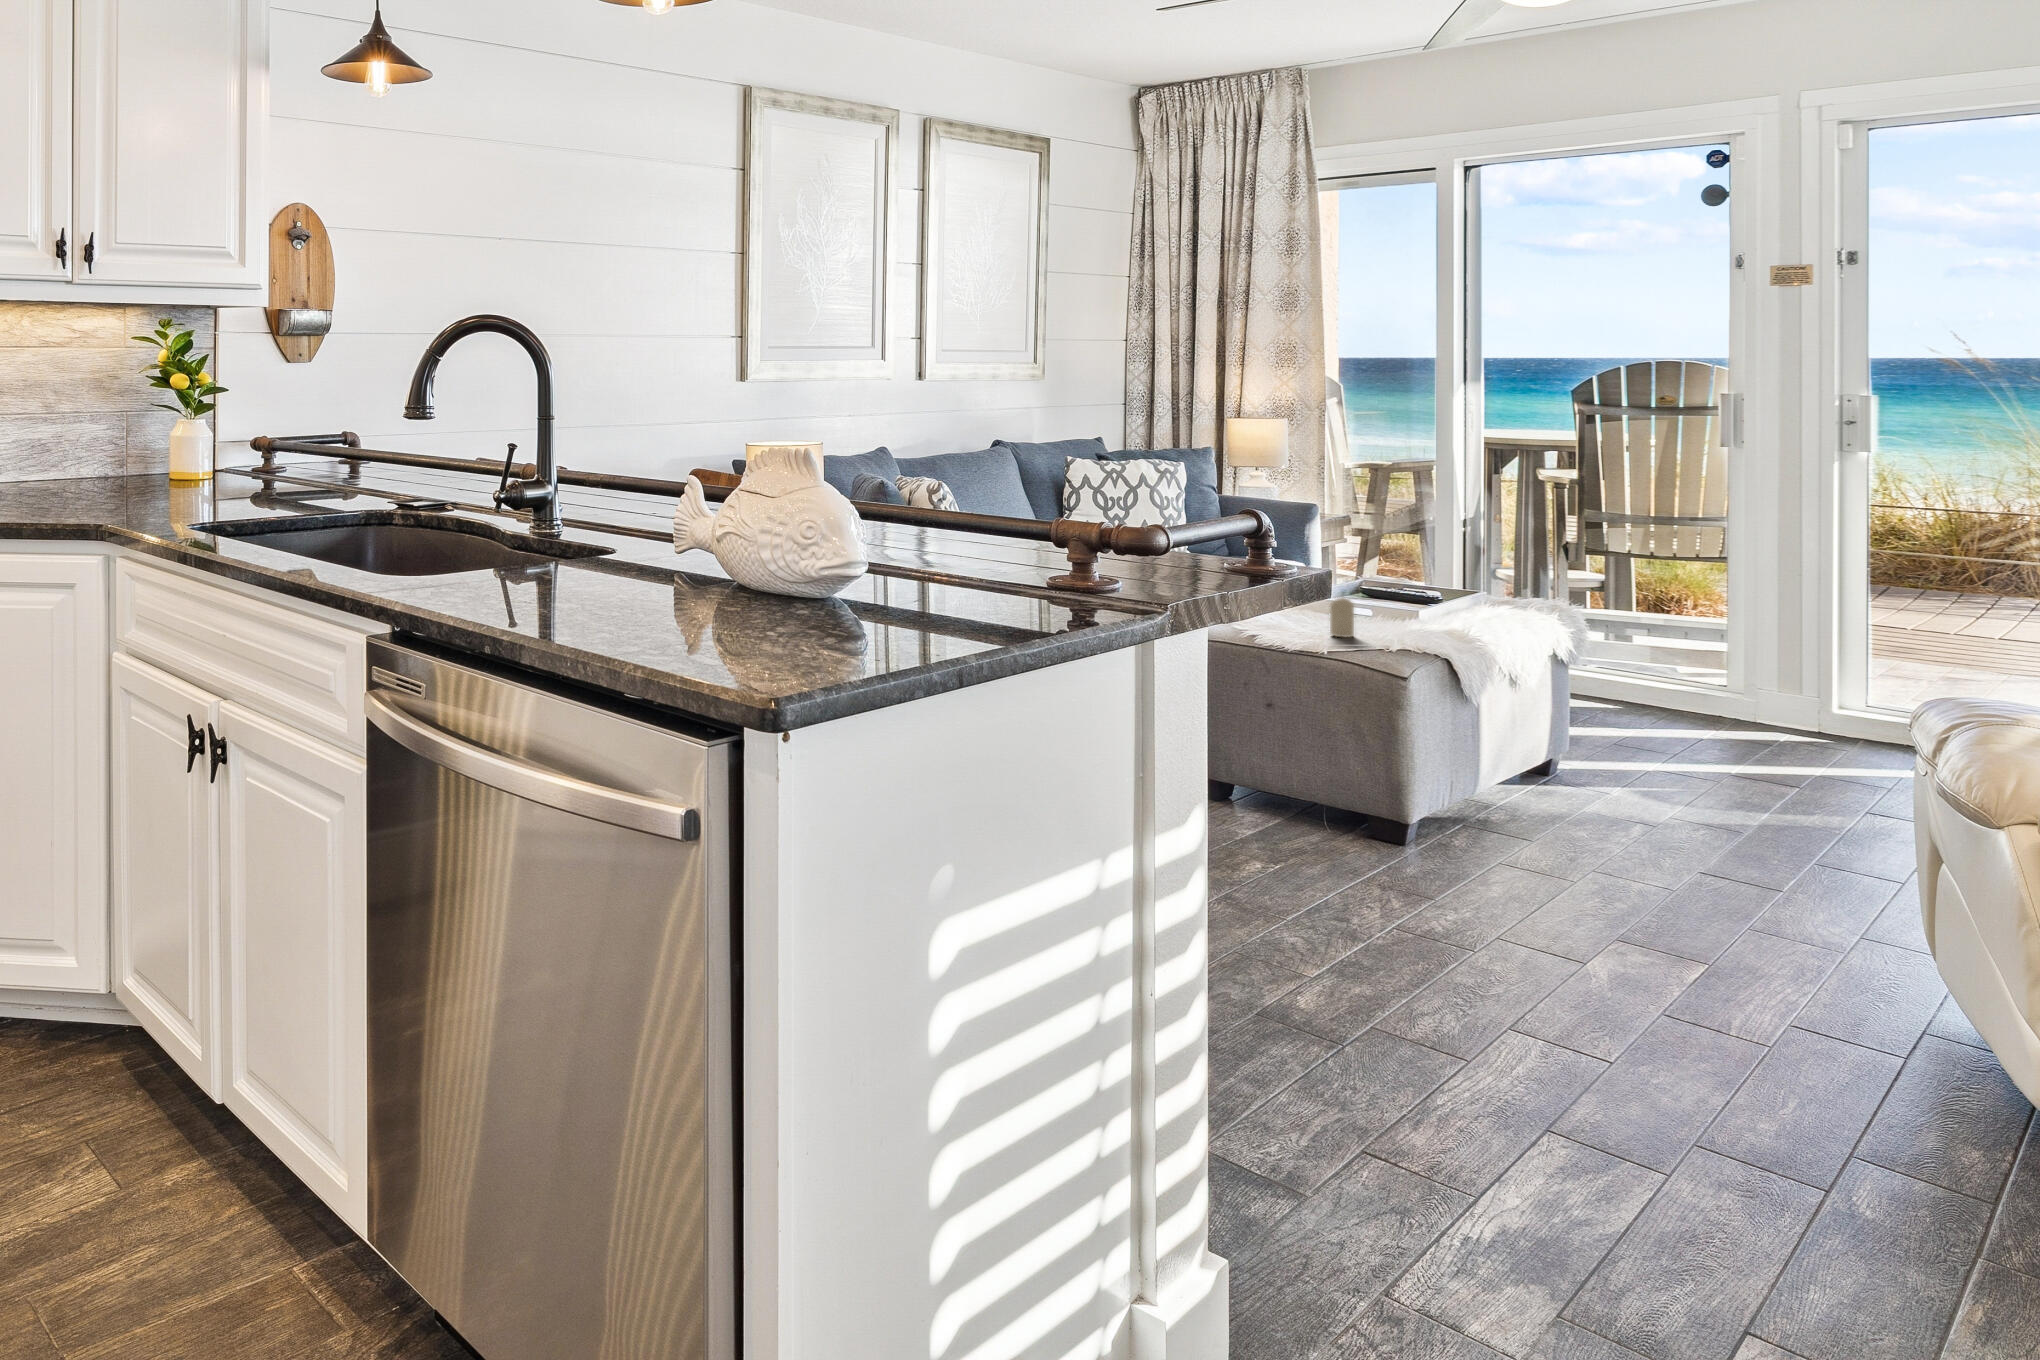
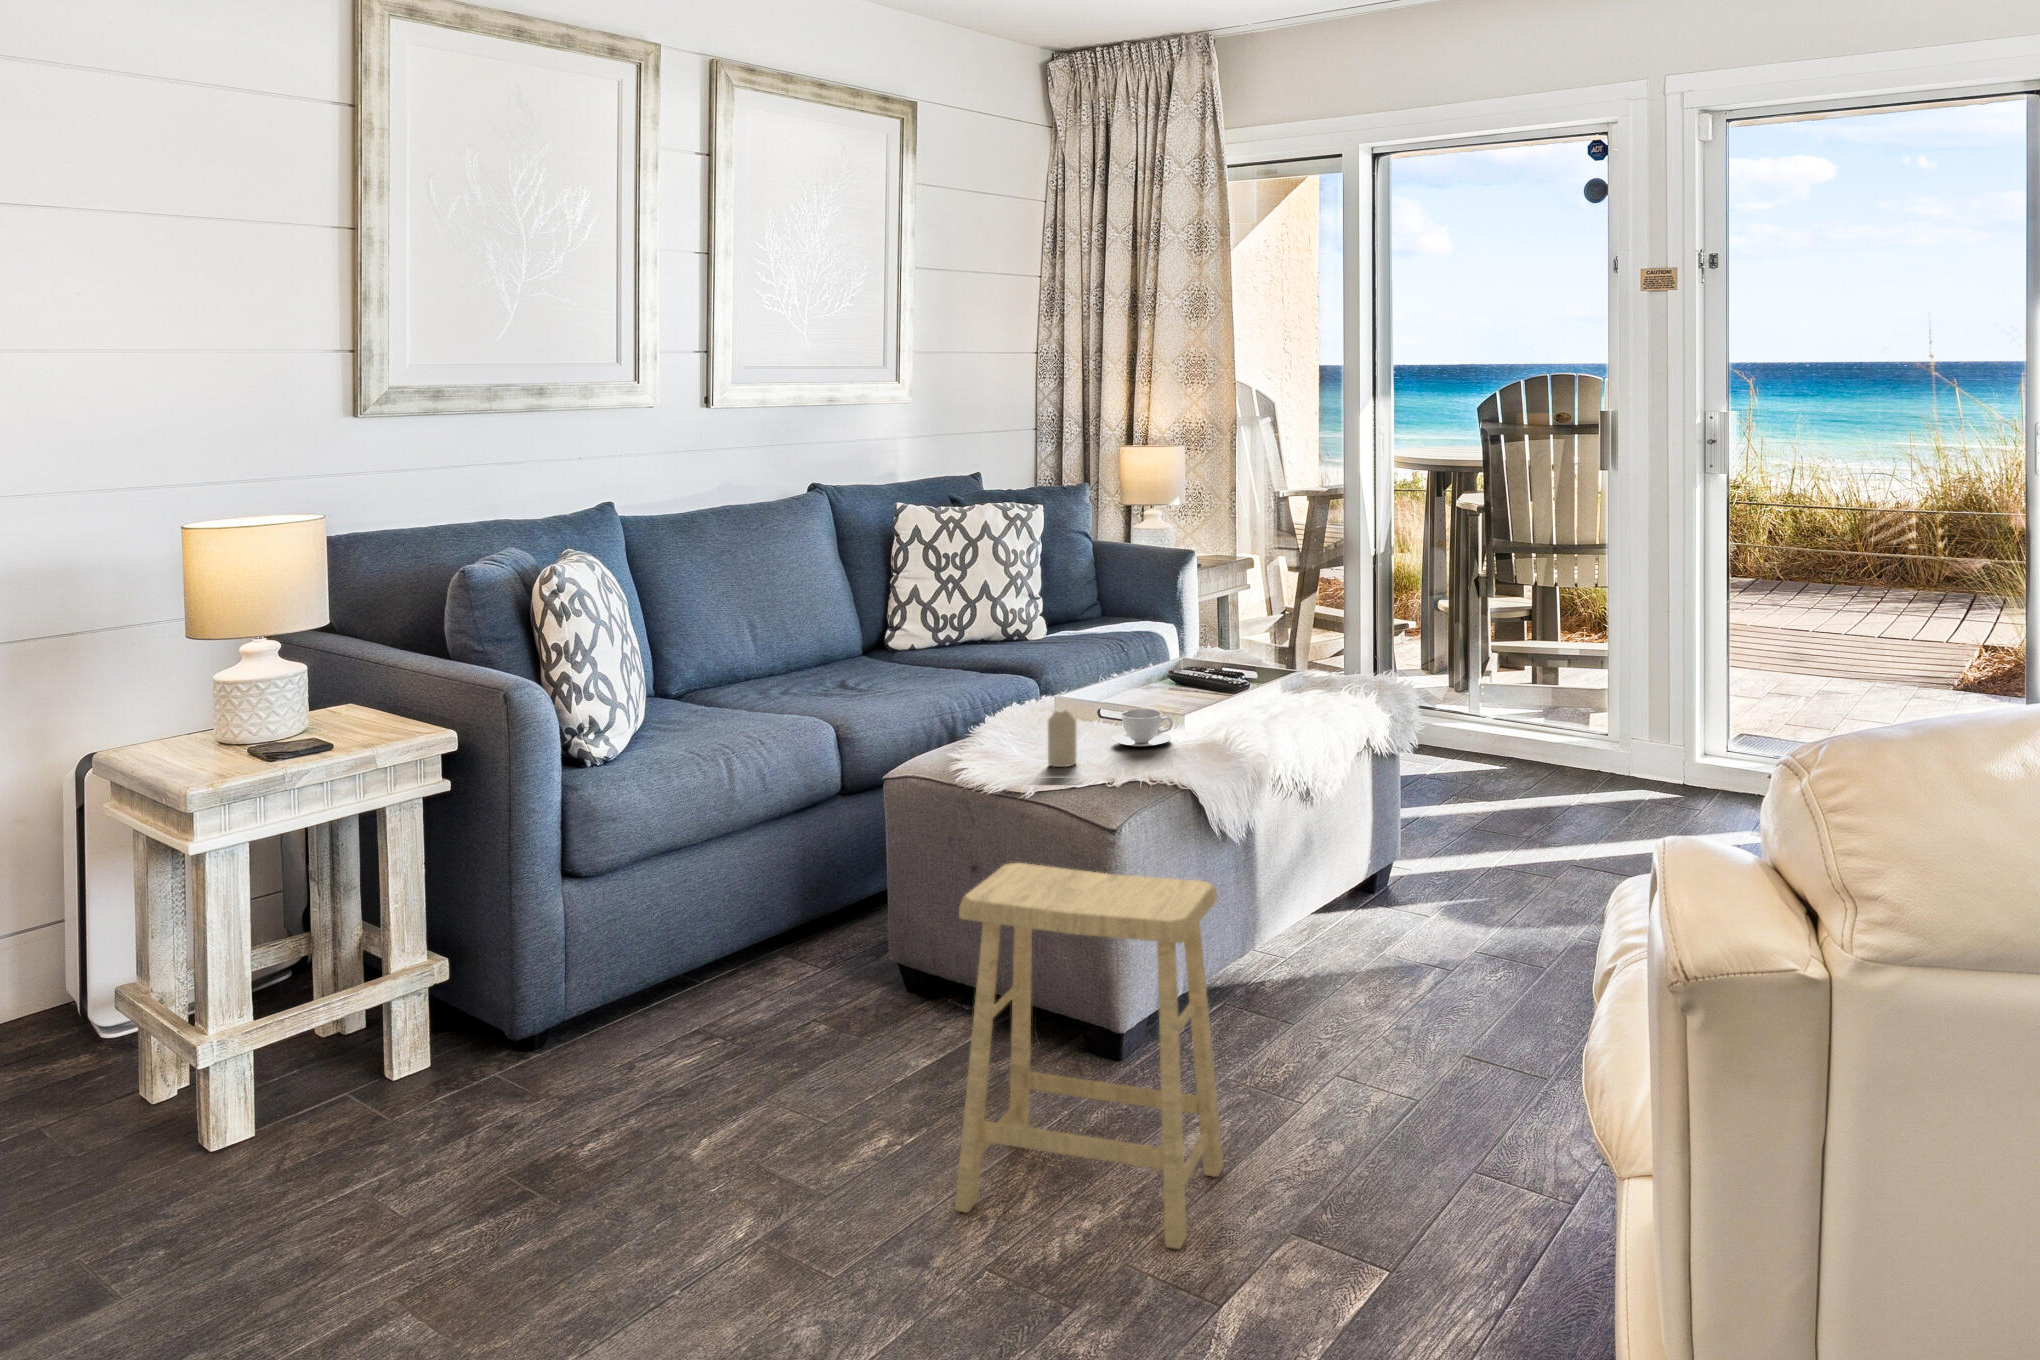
teacup: none [1366,604,1418,630] -> present [1112,709,1172,747]
footstool: none [1353,686,1545,941] -> present [955,863,1223,1249]

